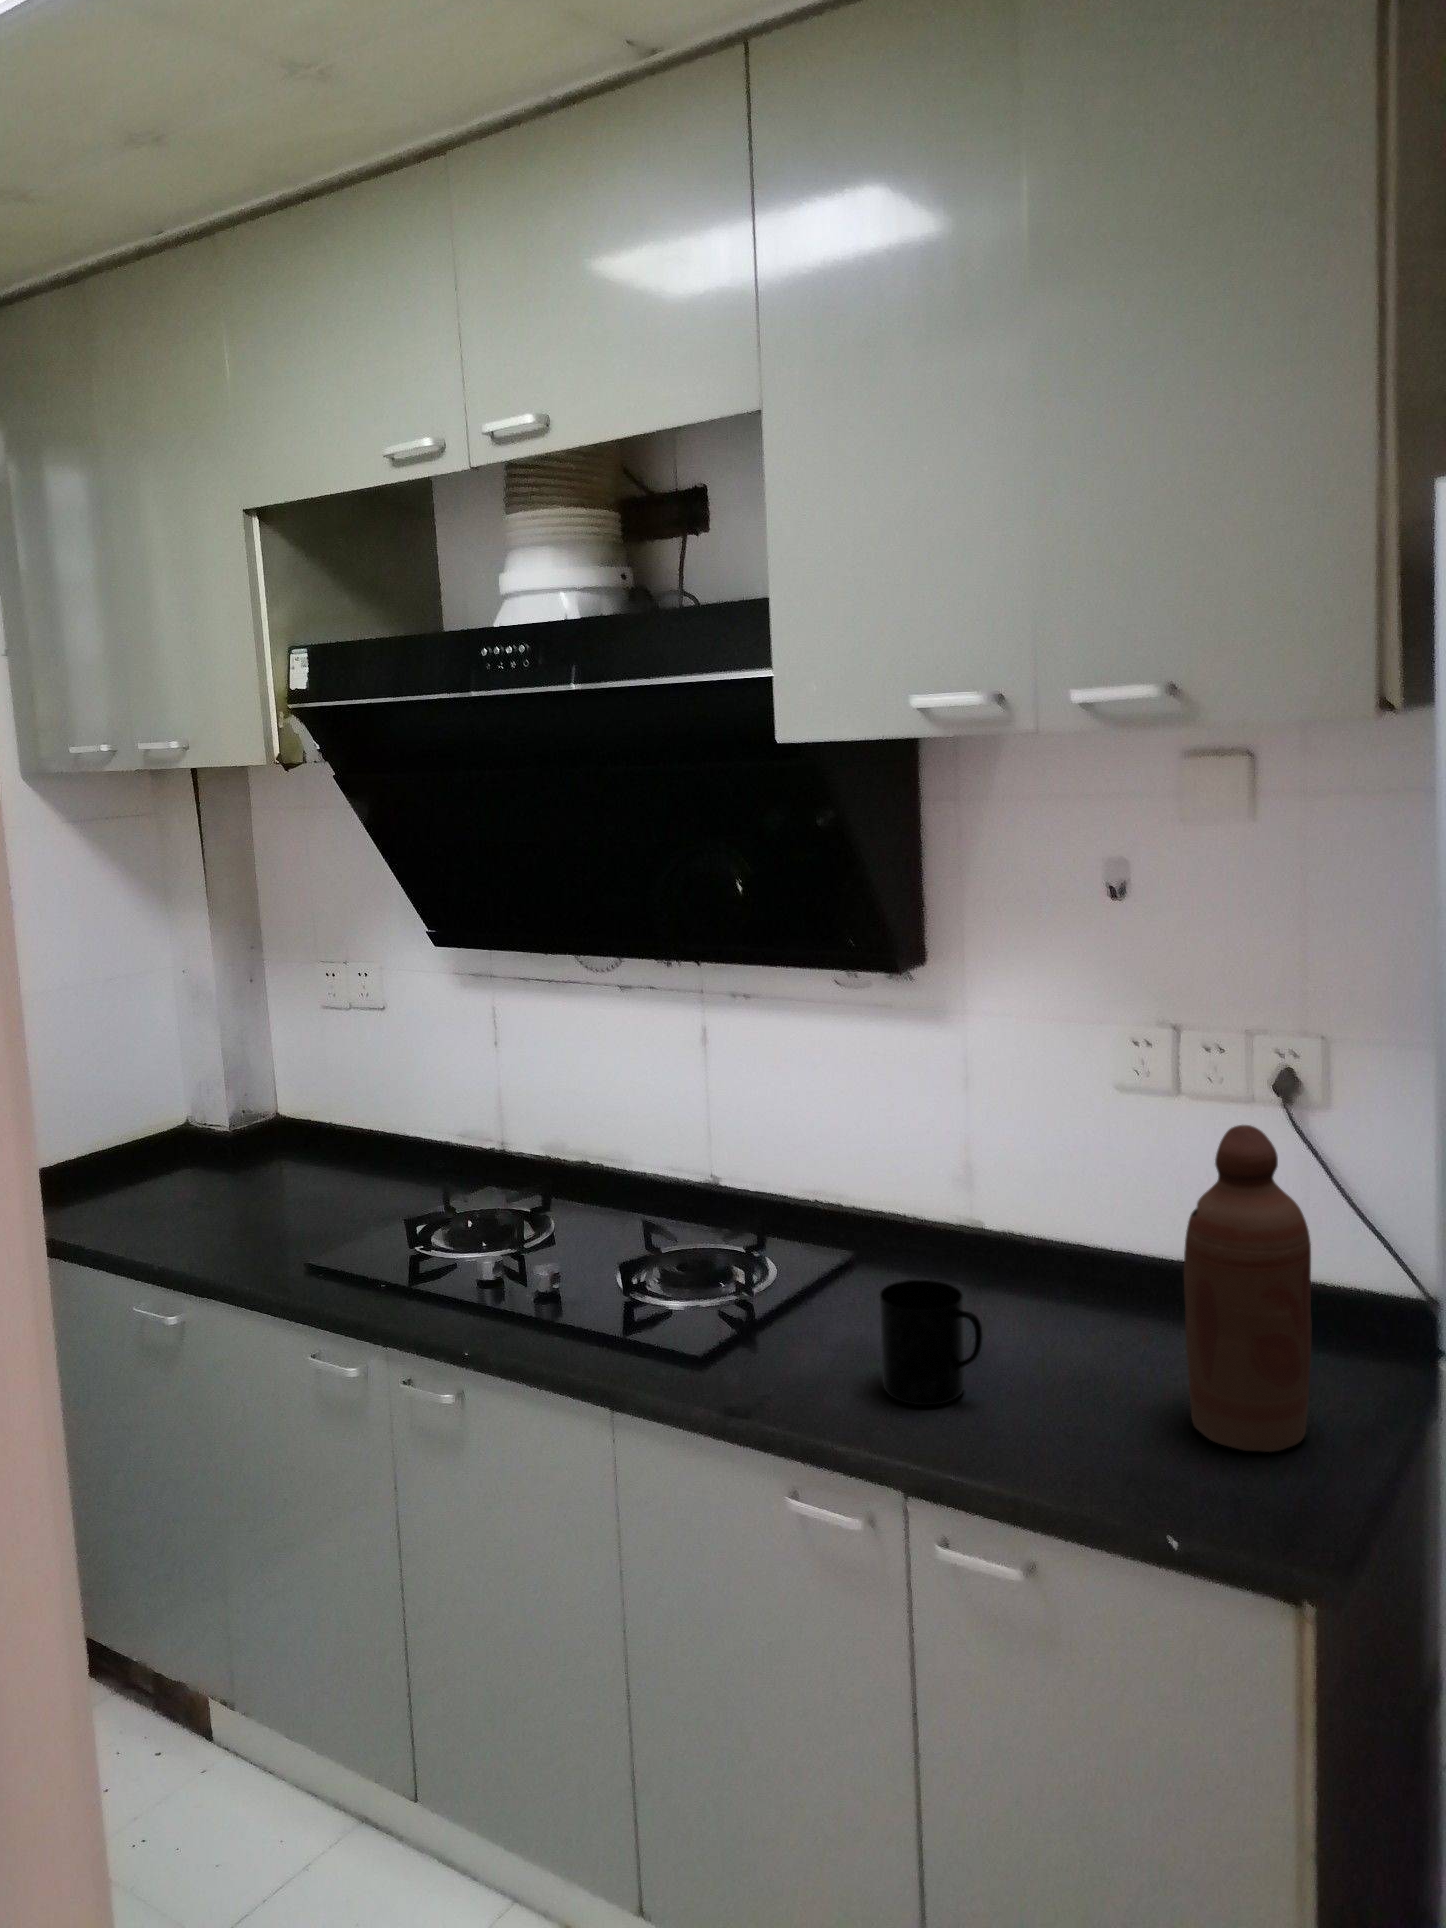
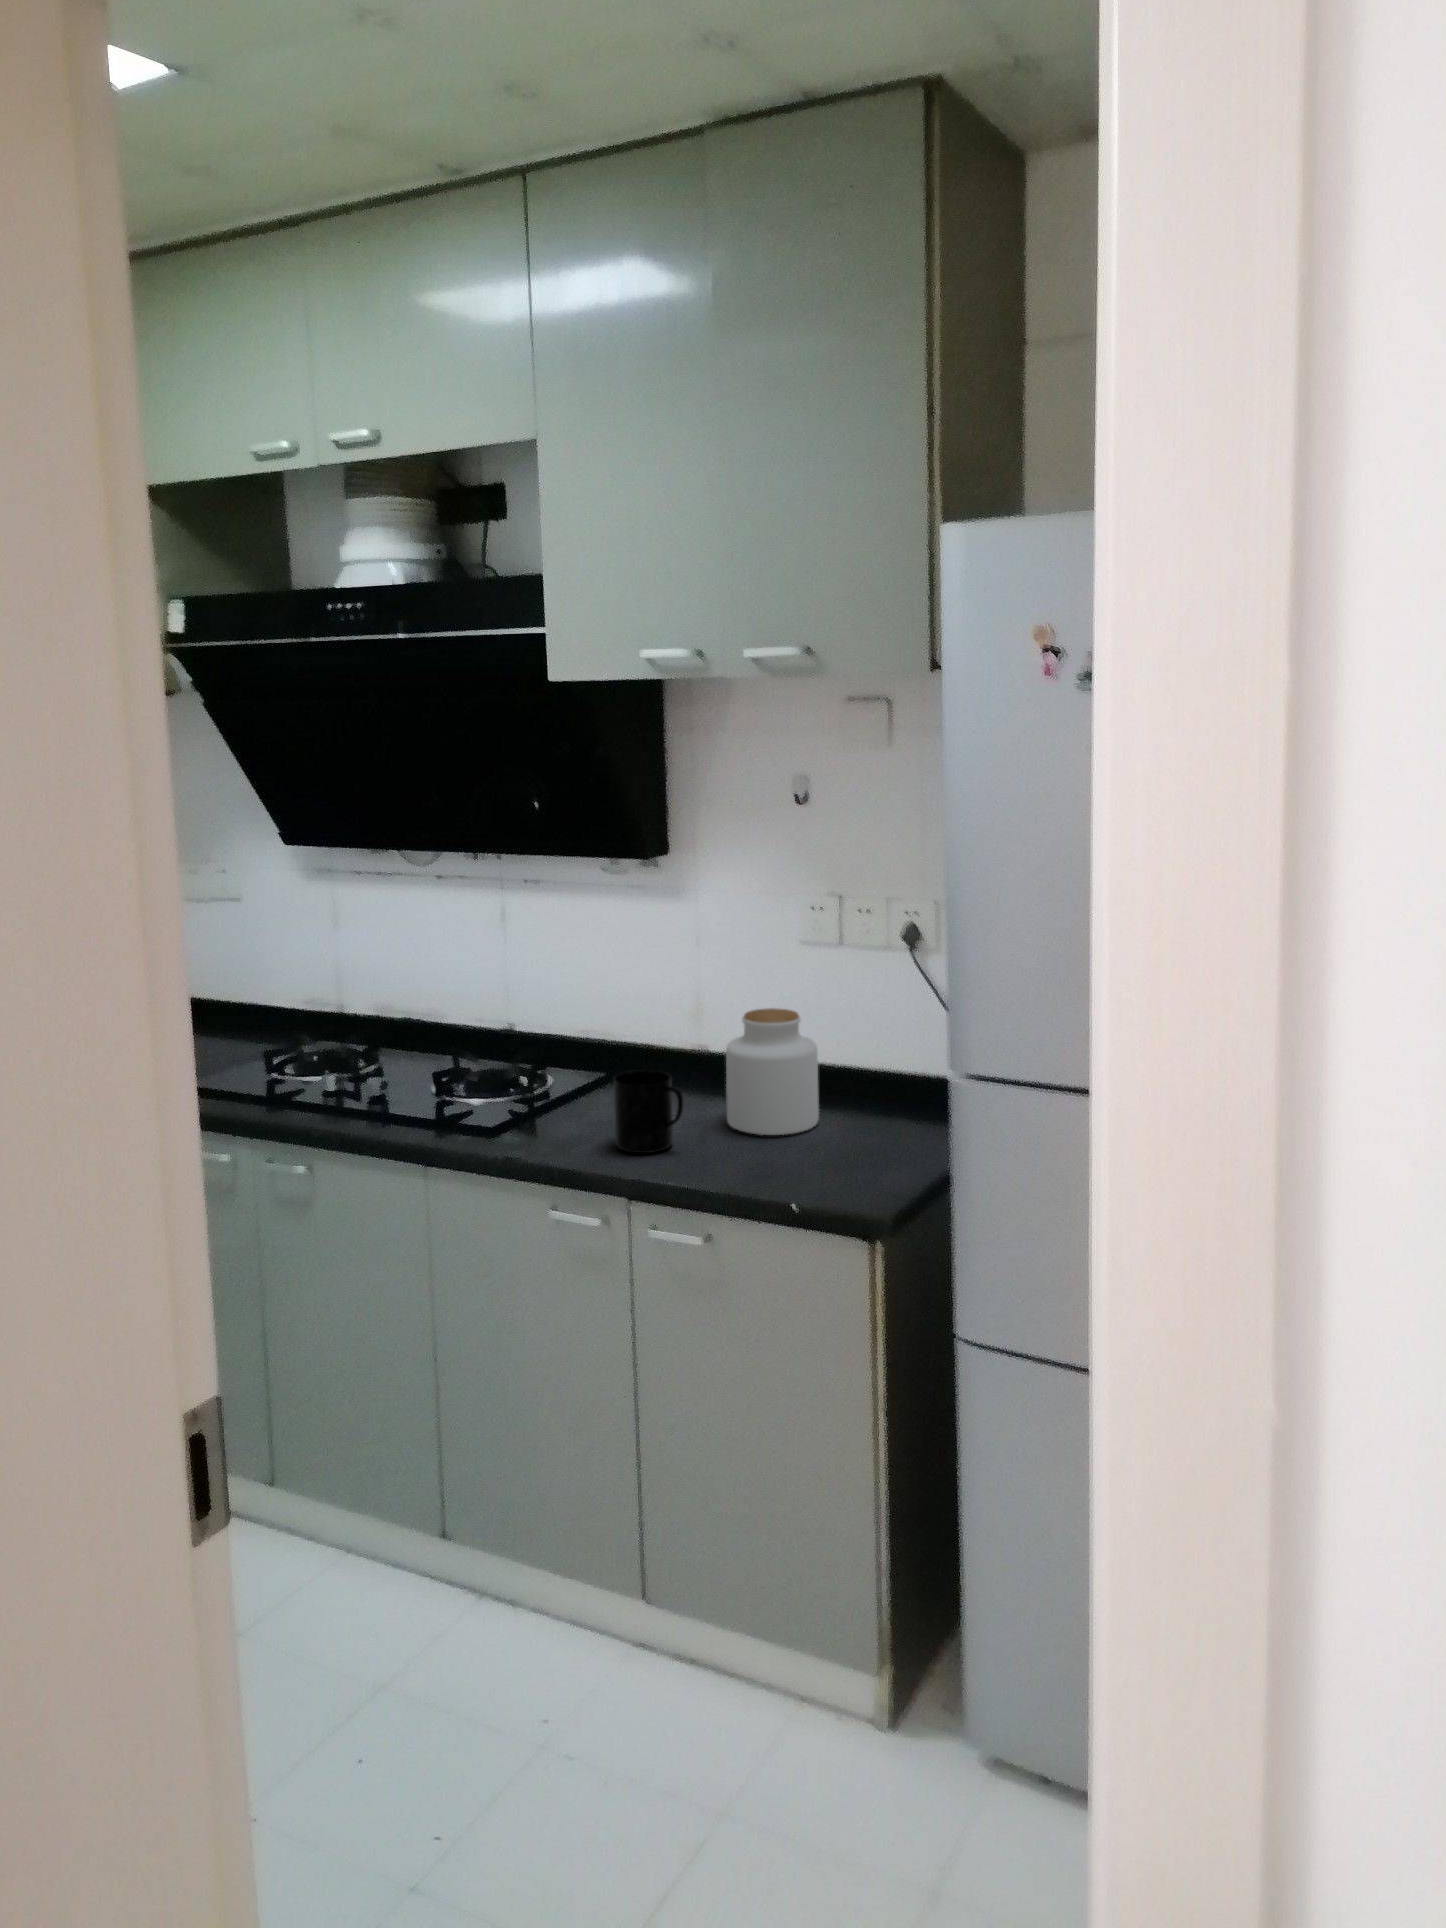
bottle: present [1184,1125,1312,1452] -> none [817,950,897,1169]
jar: none [1032,1189,1167,1376] -> present [726,1008,819,1135]

